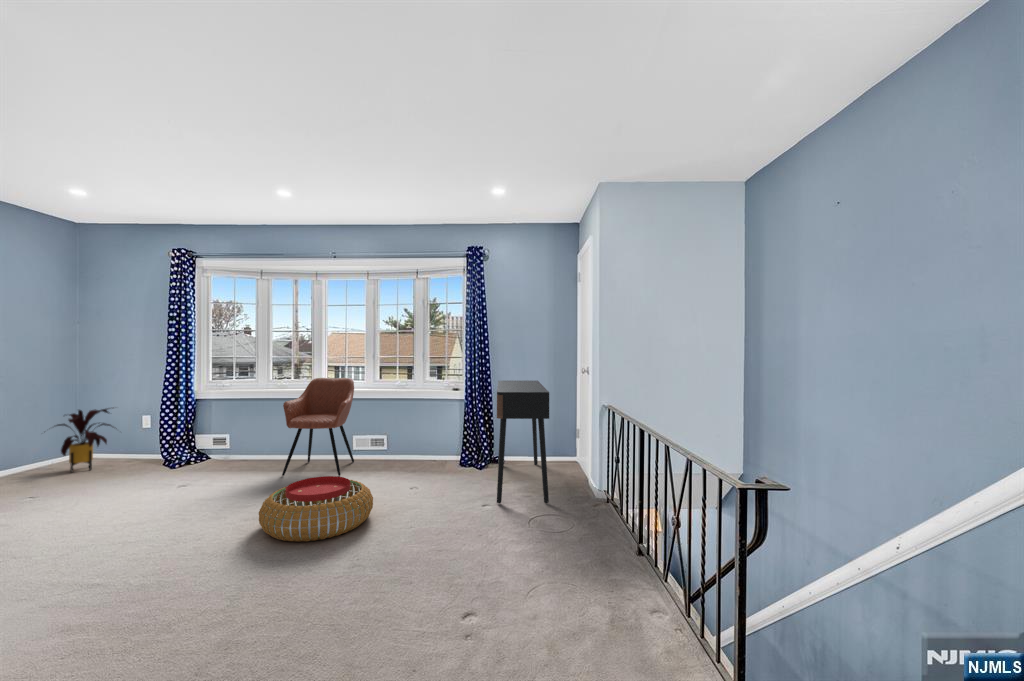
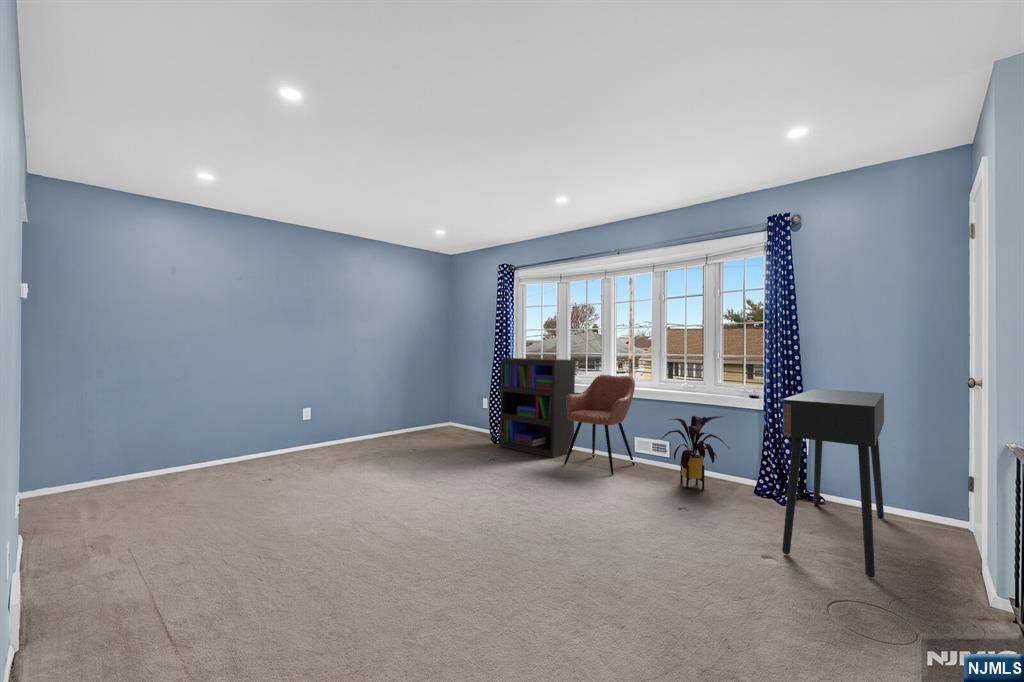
bookshelf: none [183,363,284,472] -> present [500,358,575,458]
house plant: present [56,409,111,472] -> present [661,416,728,489]
pouf: present [259,476,373,542] -> none [515,468,621,532]

